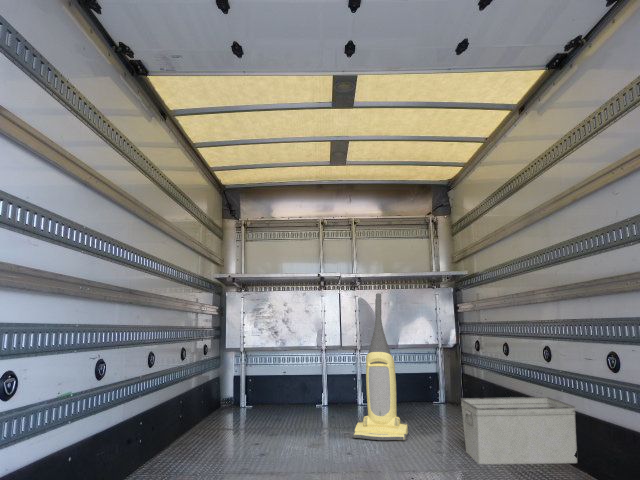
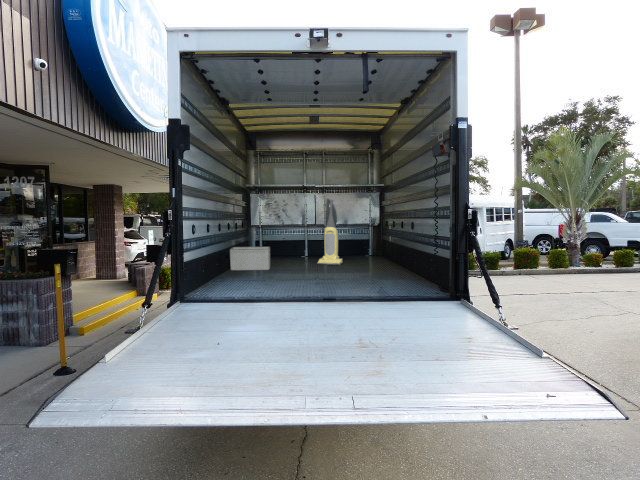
storage bin: present [461,397,577,464] -> present [230,247,270,270]

